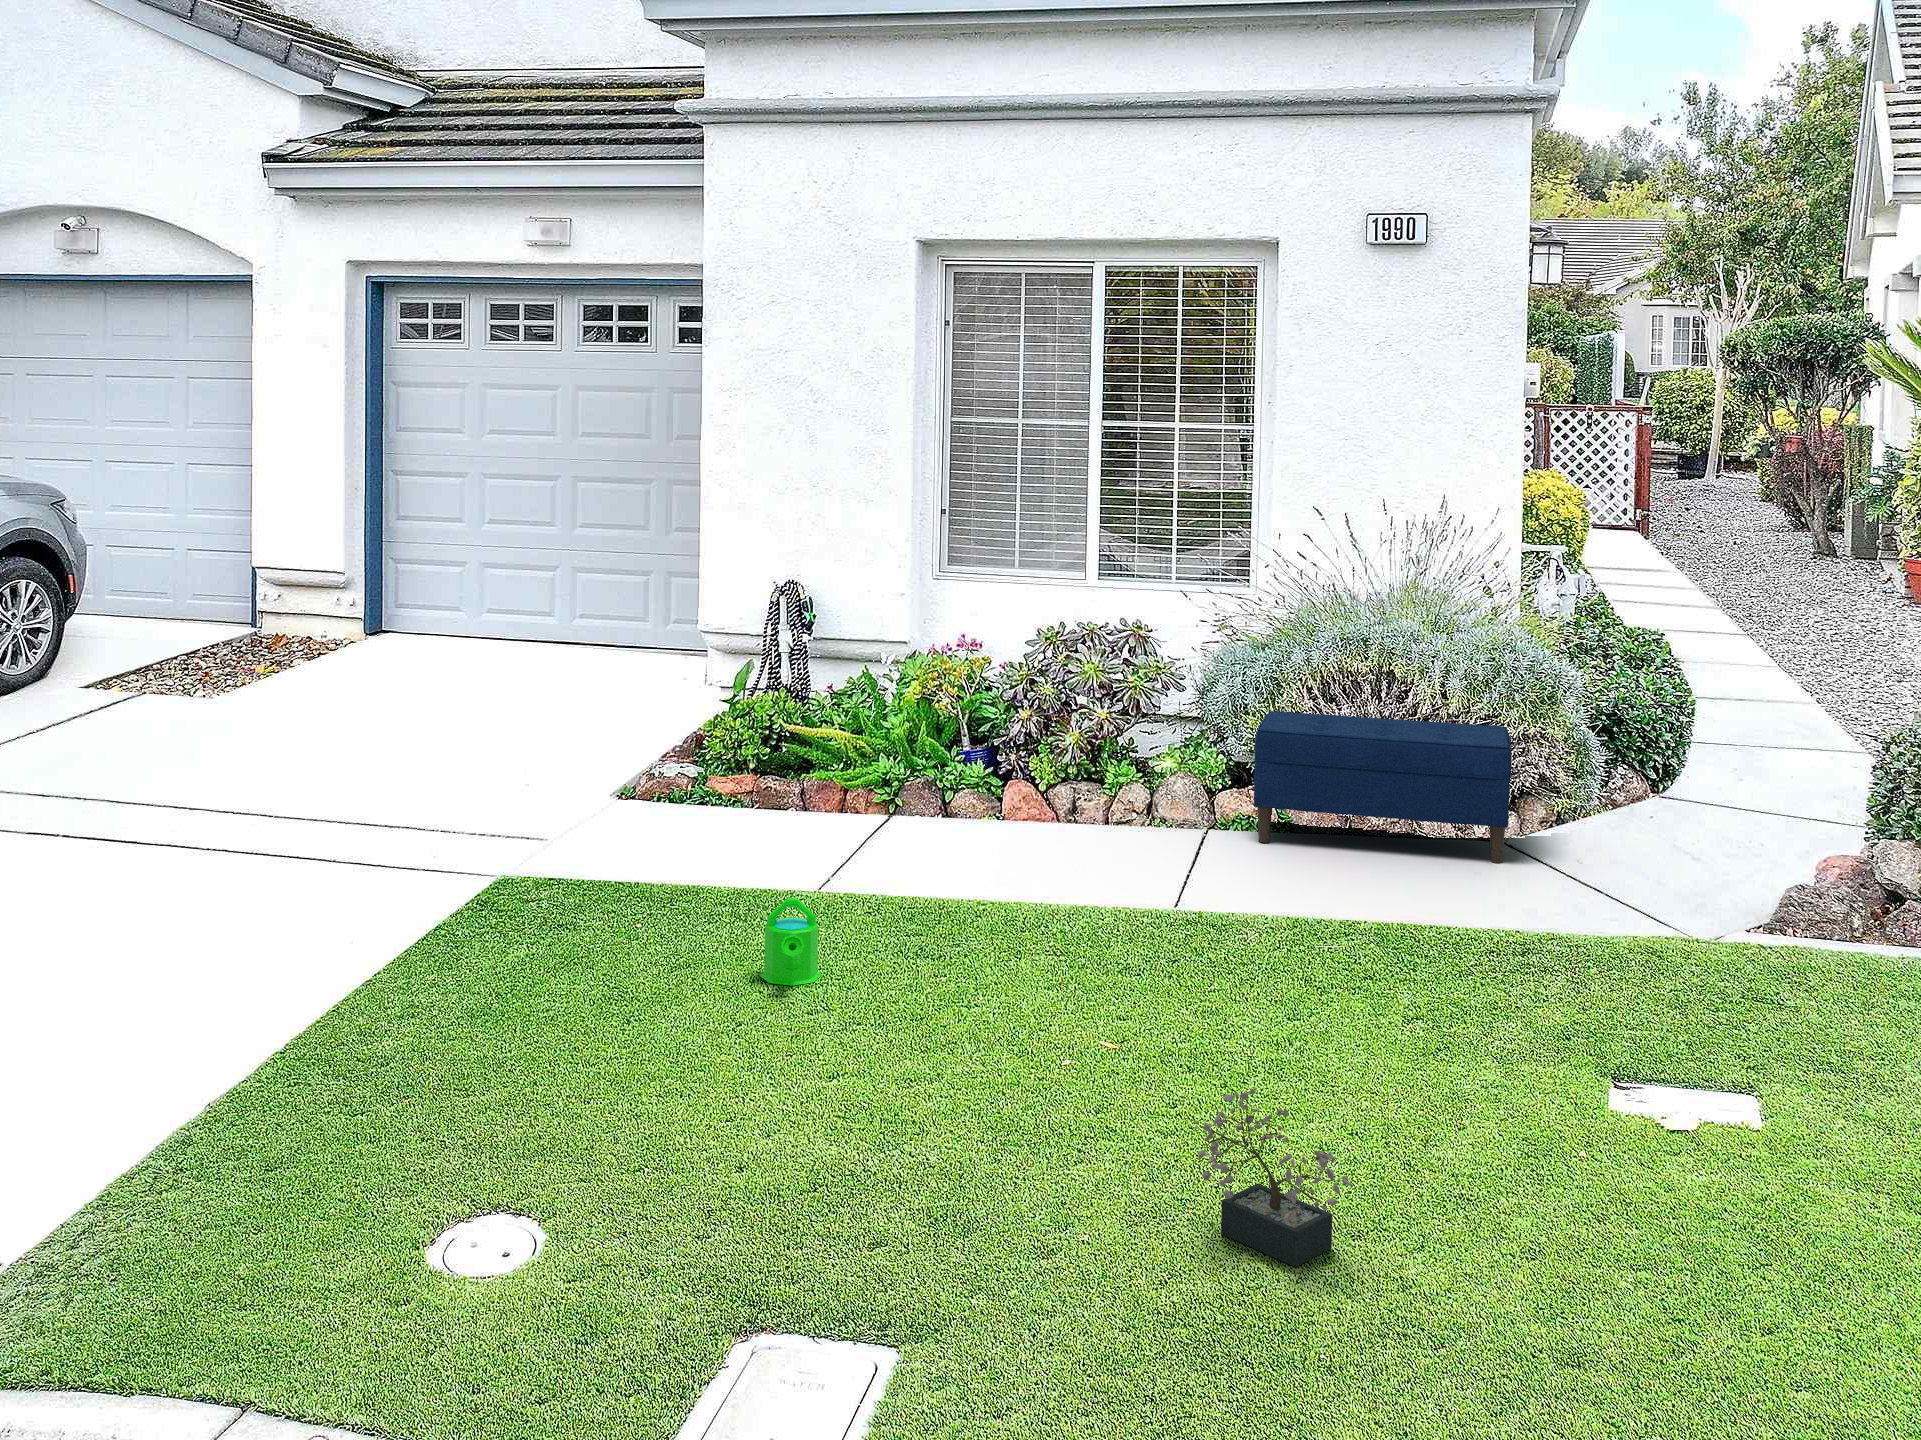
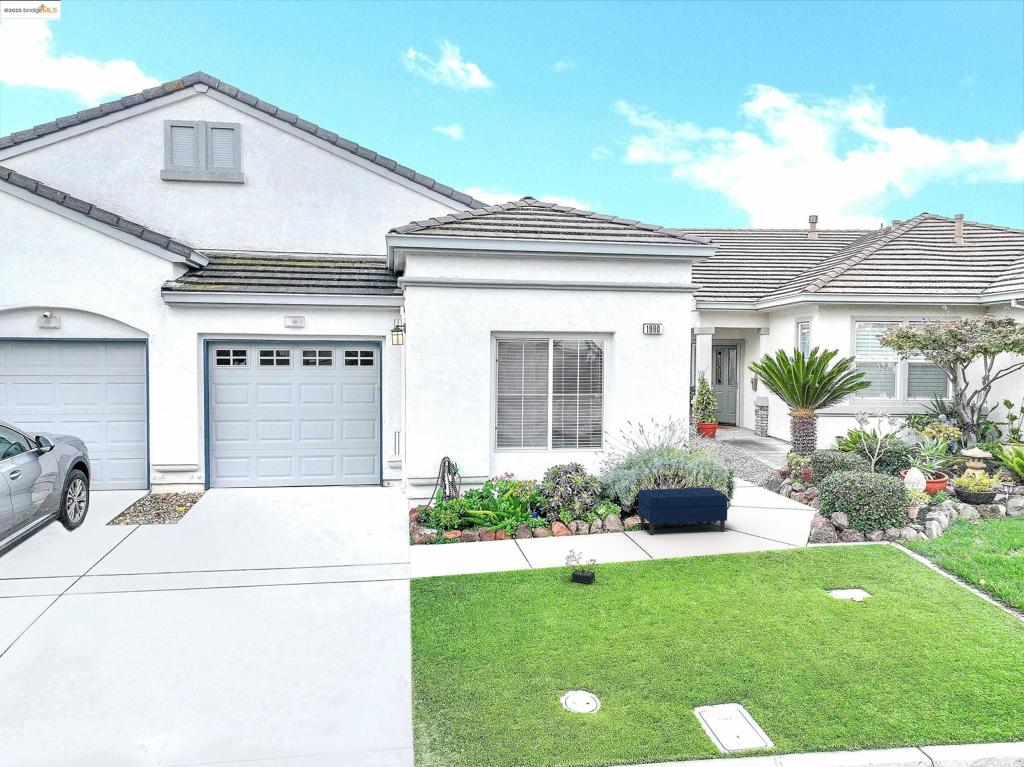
watering can: present [760,898,822,986] -> none [583,586,610,618]
decorative plant: present [1193,1089,1353,1267] -> present [566,550,598,584]

